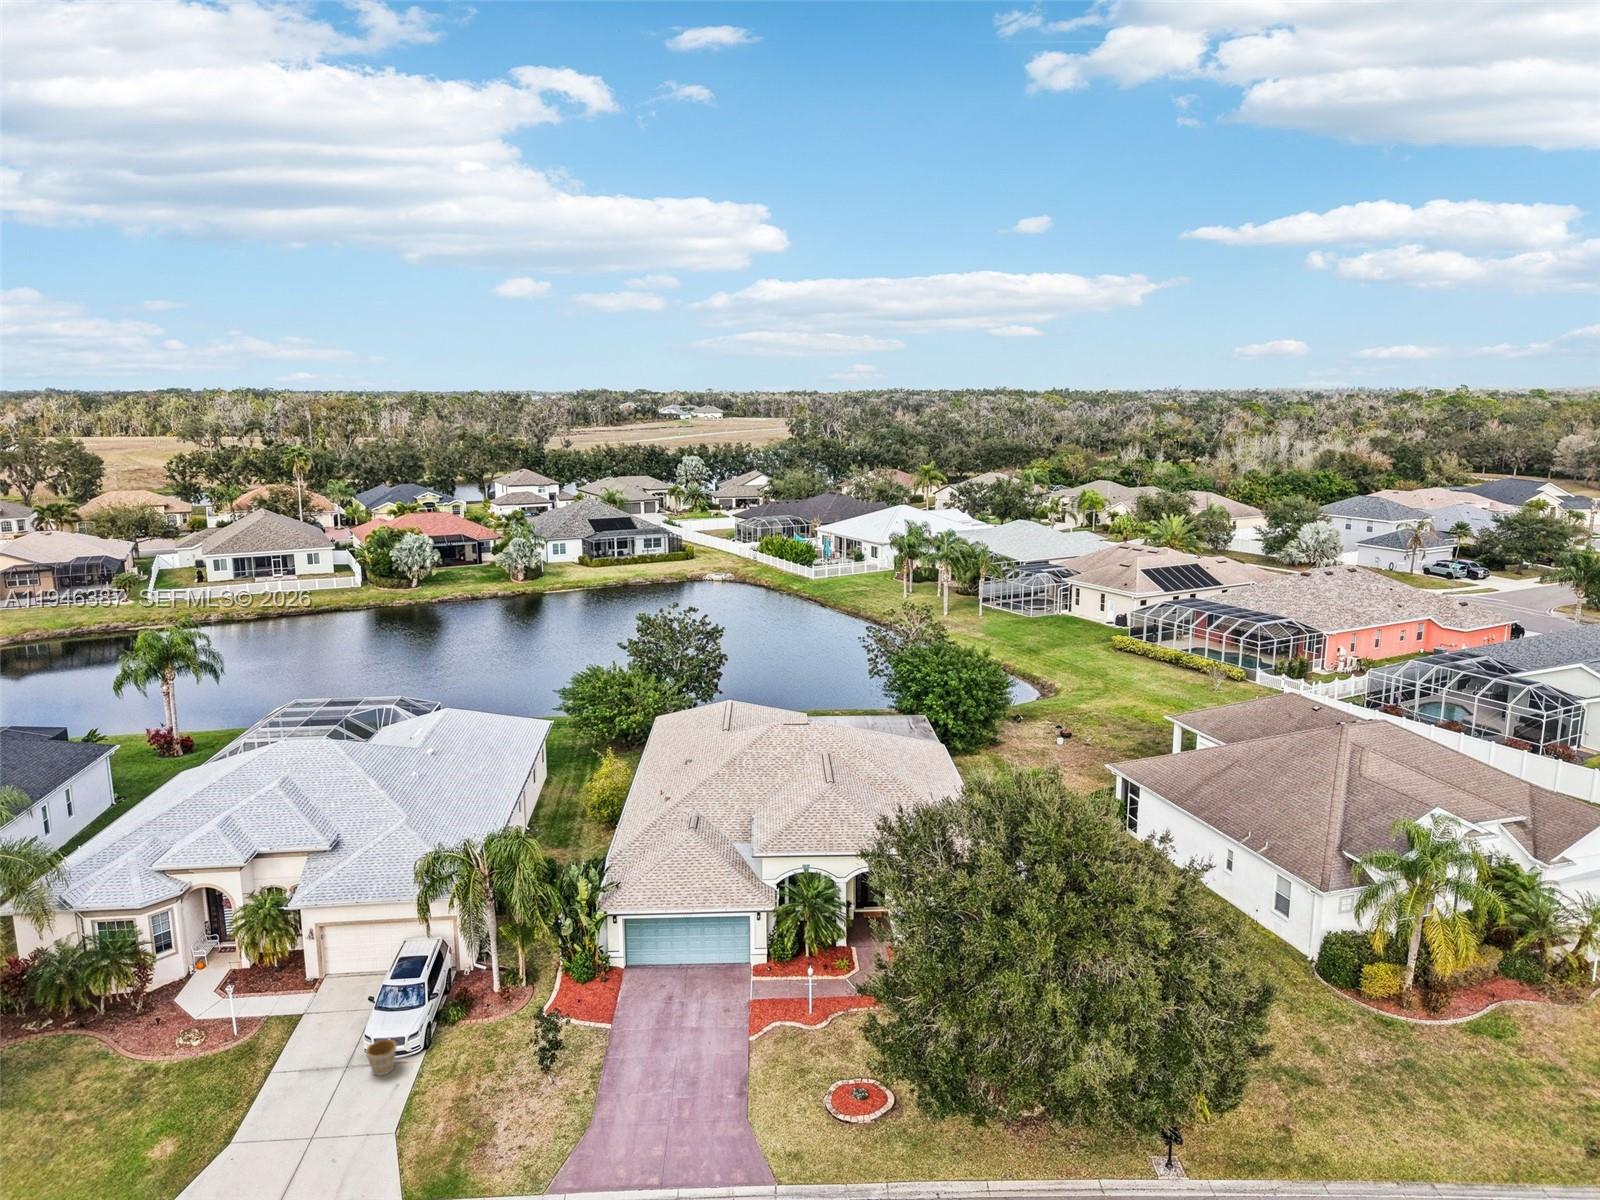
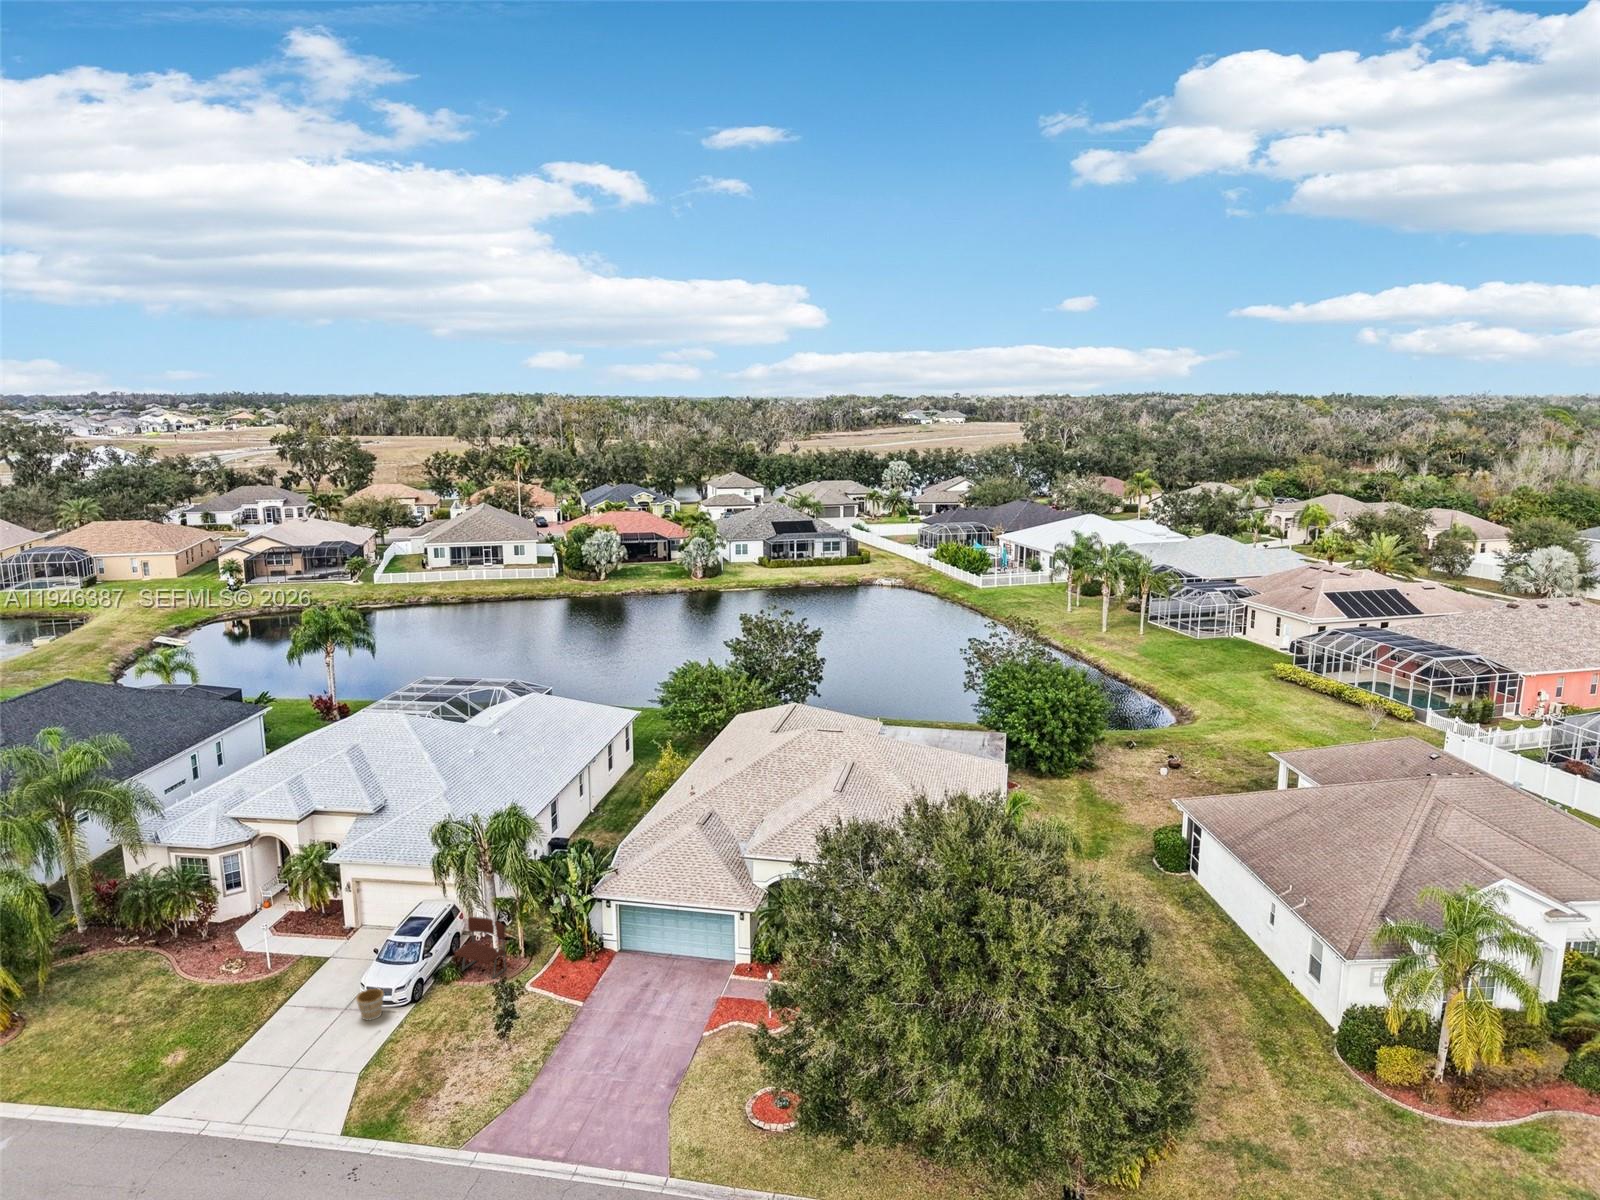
bench: none [457,949,513,1013] -> present [455,917,506,978]

